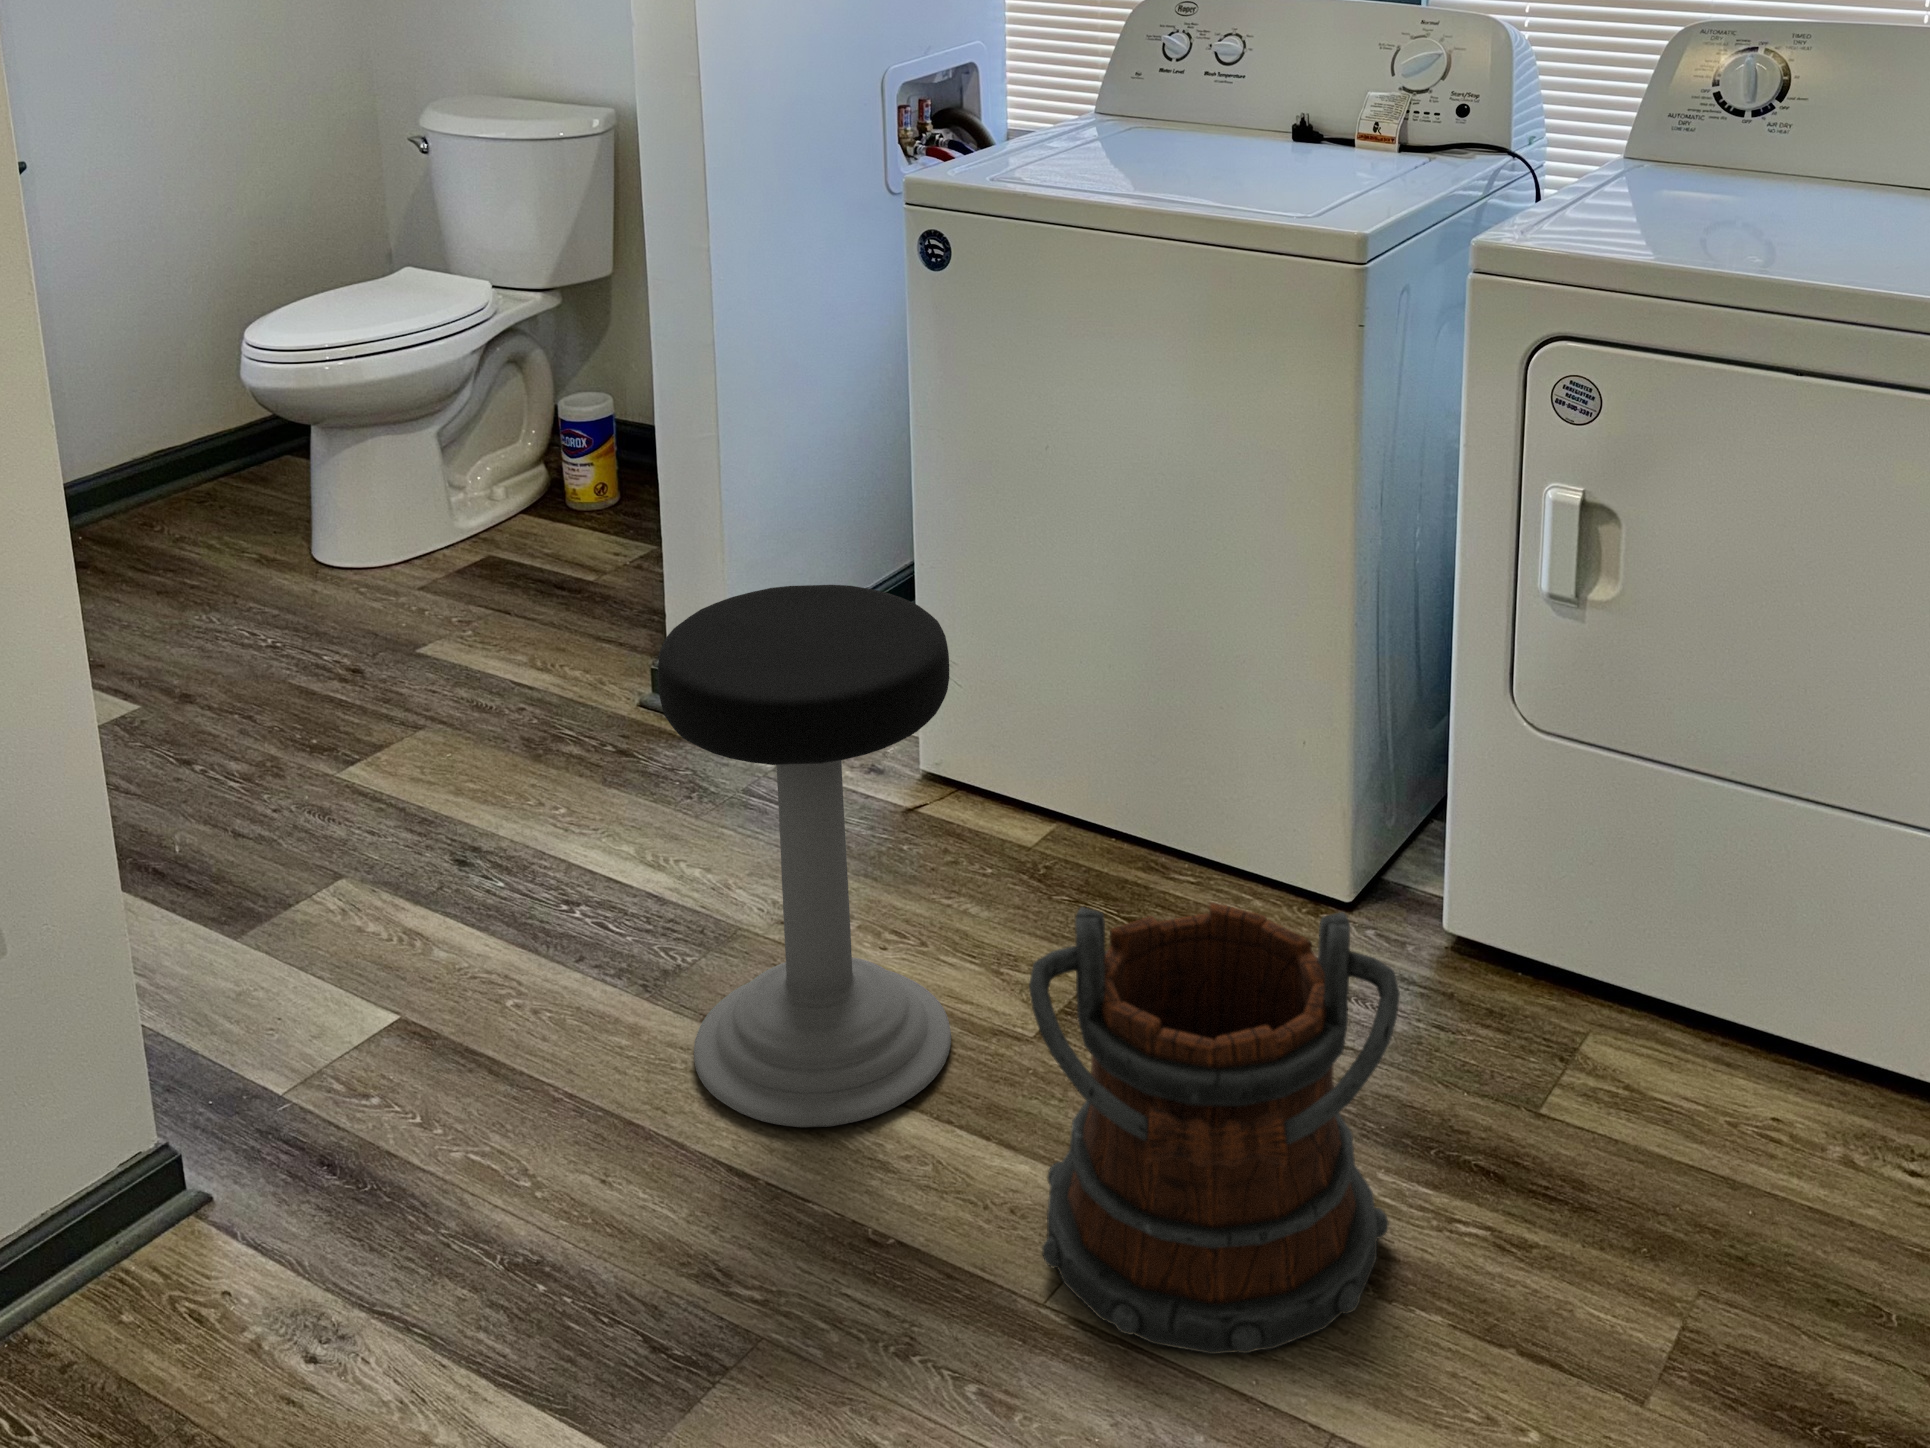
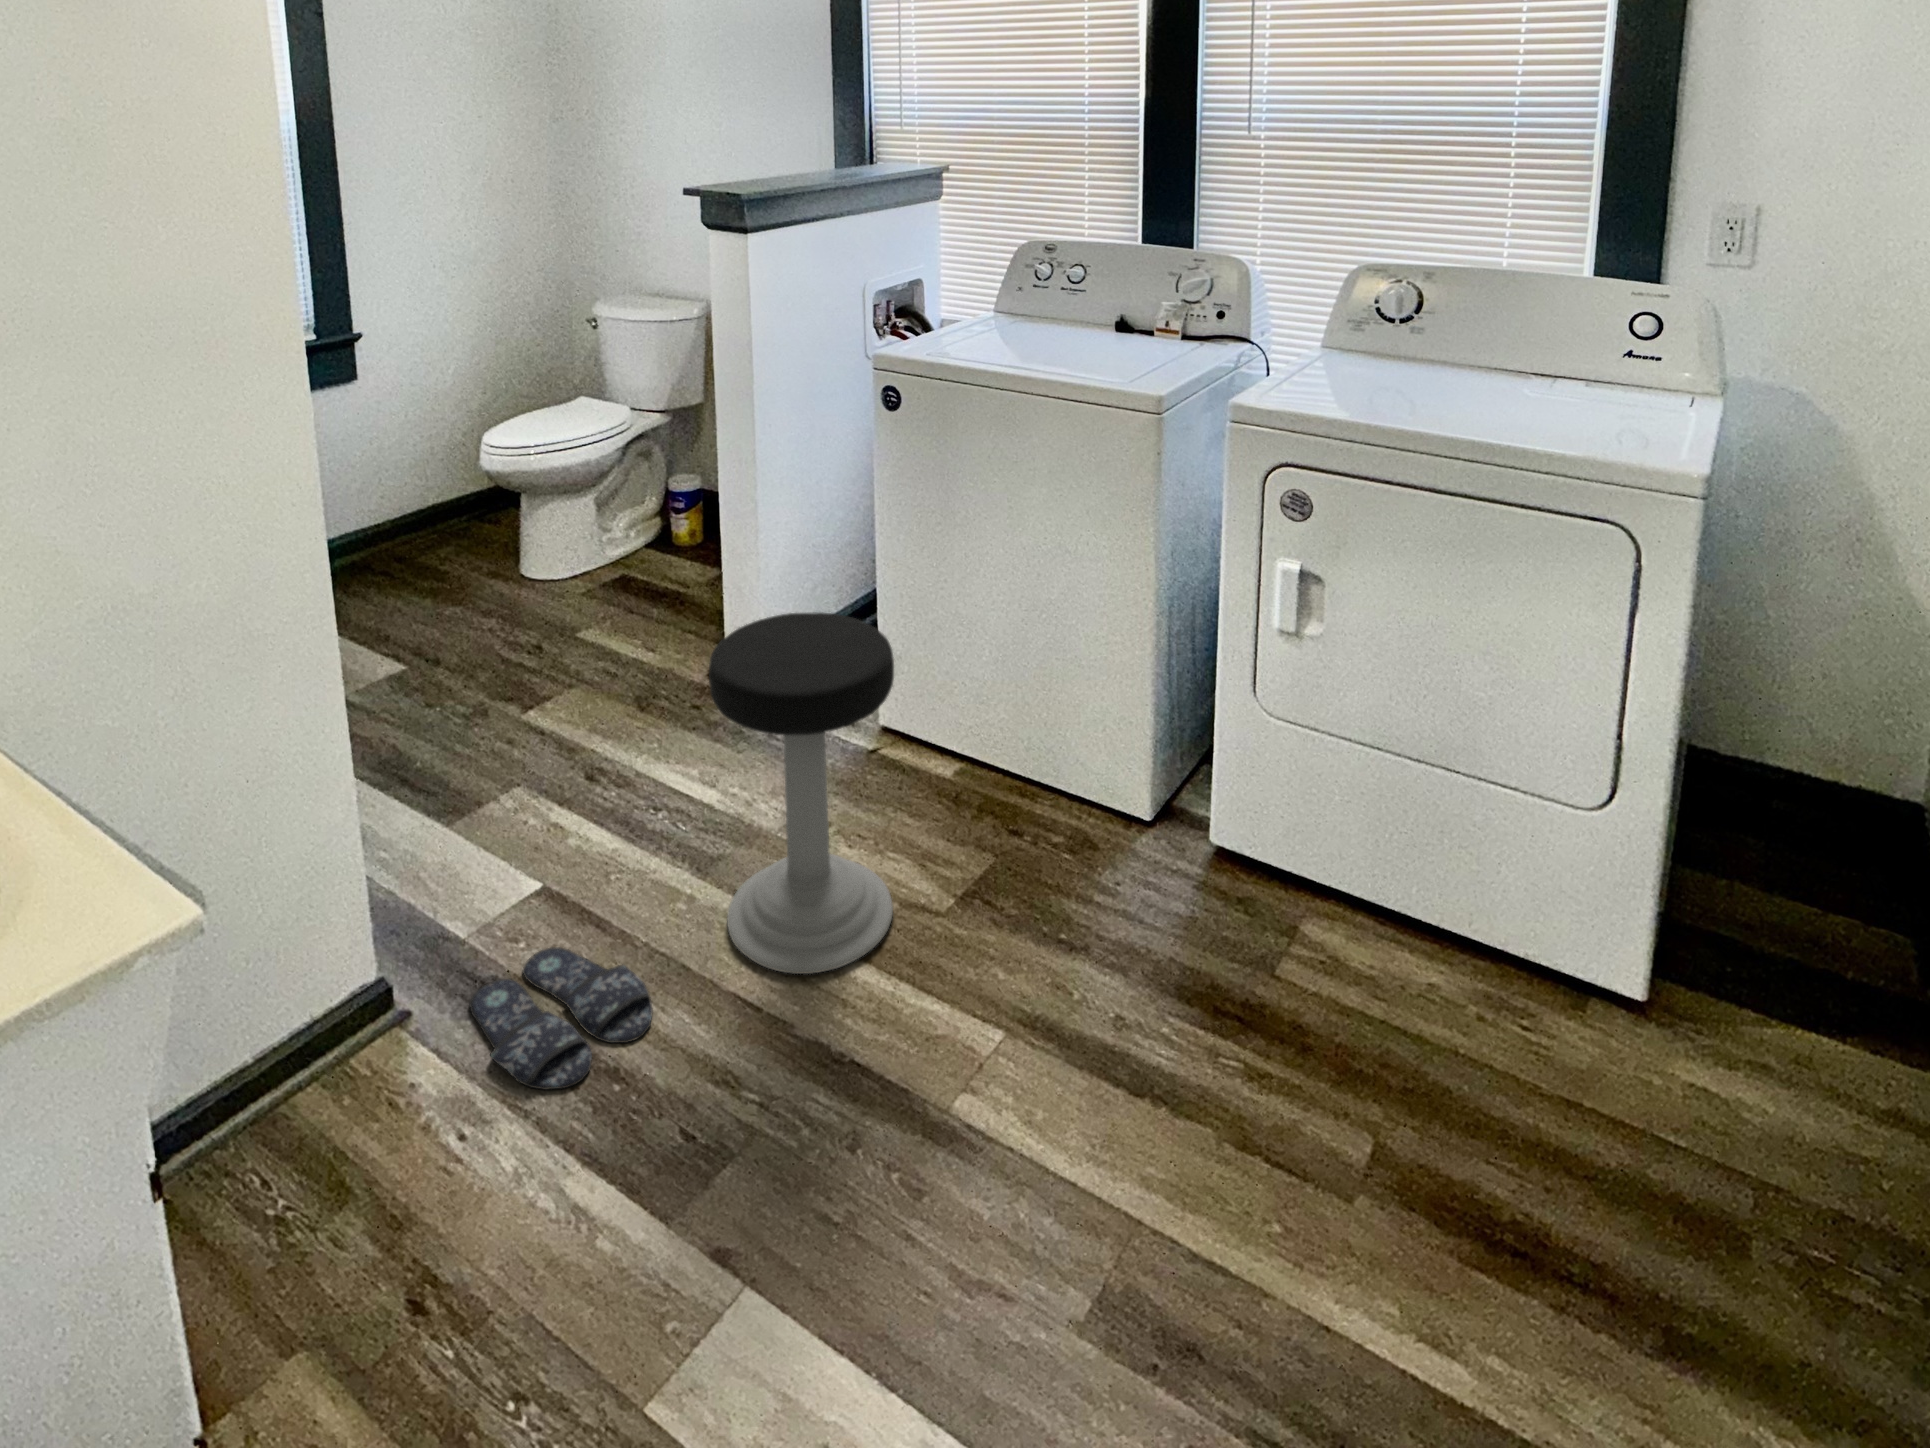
bucket: present [1029,902,1400,1354] -> none [940,833,1185,1155]
slippers: none [302,1100,587,1292] -> present [469,947,653,1090]

